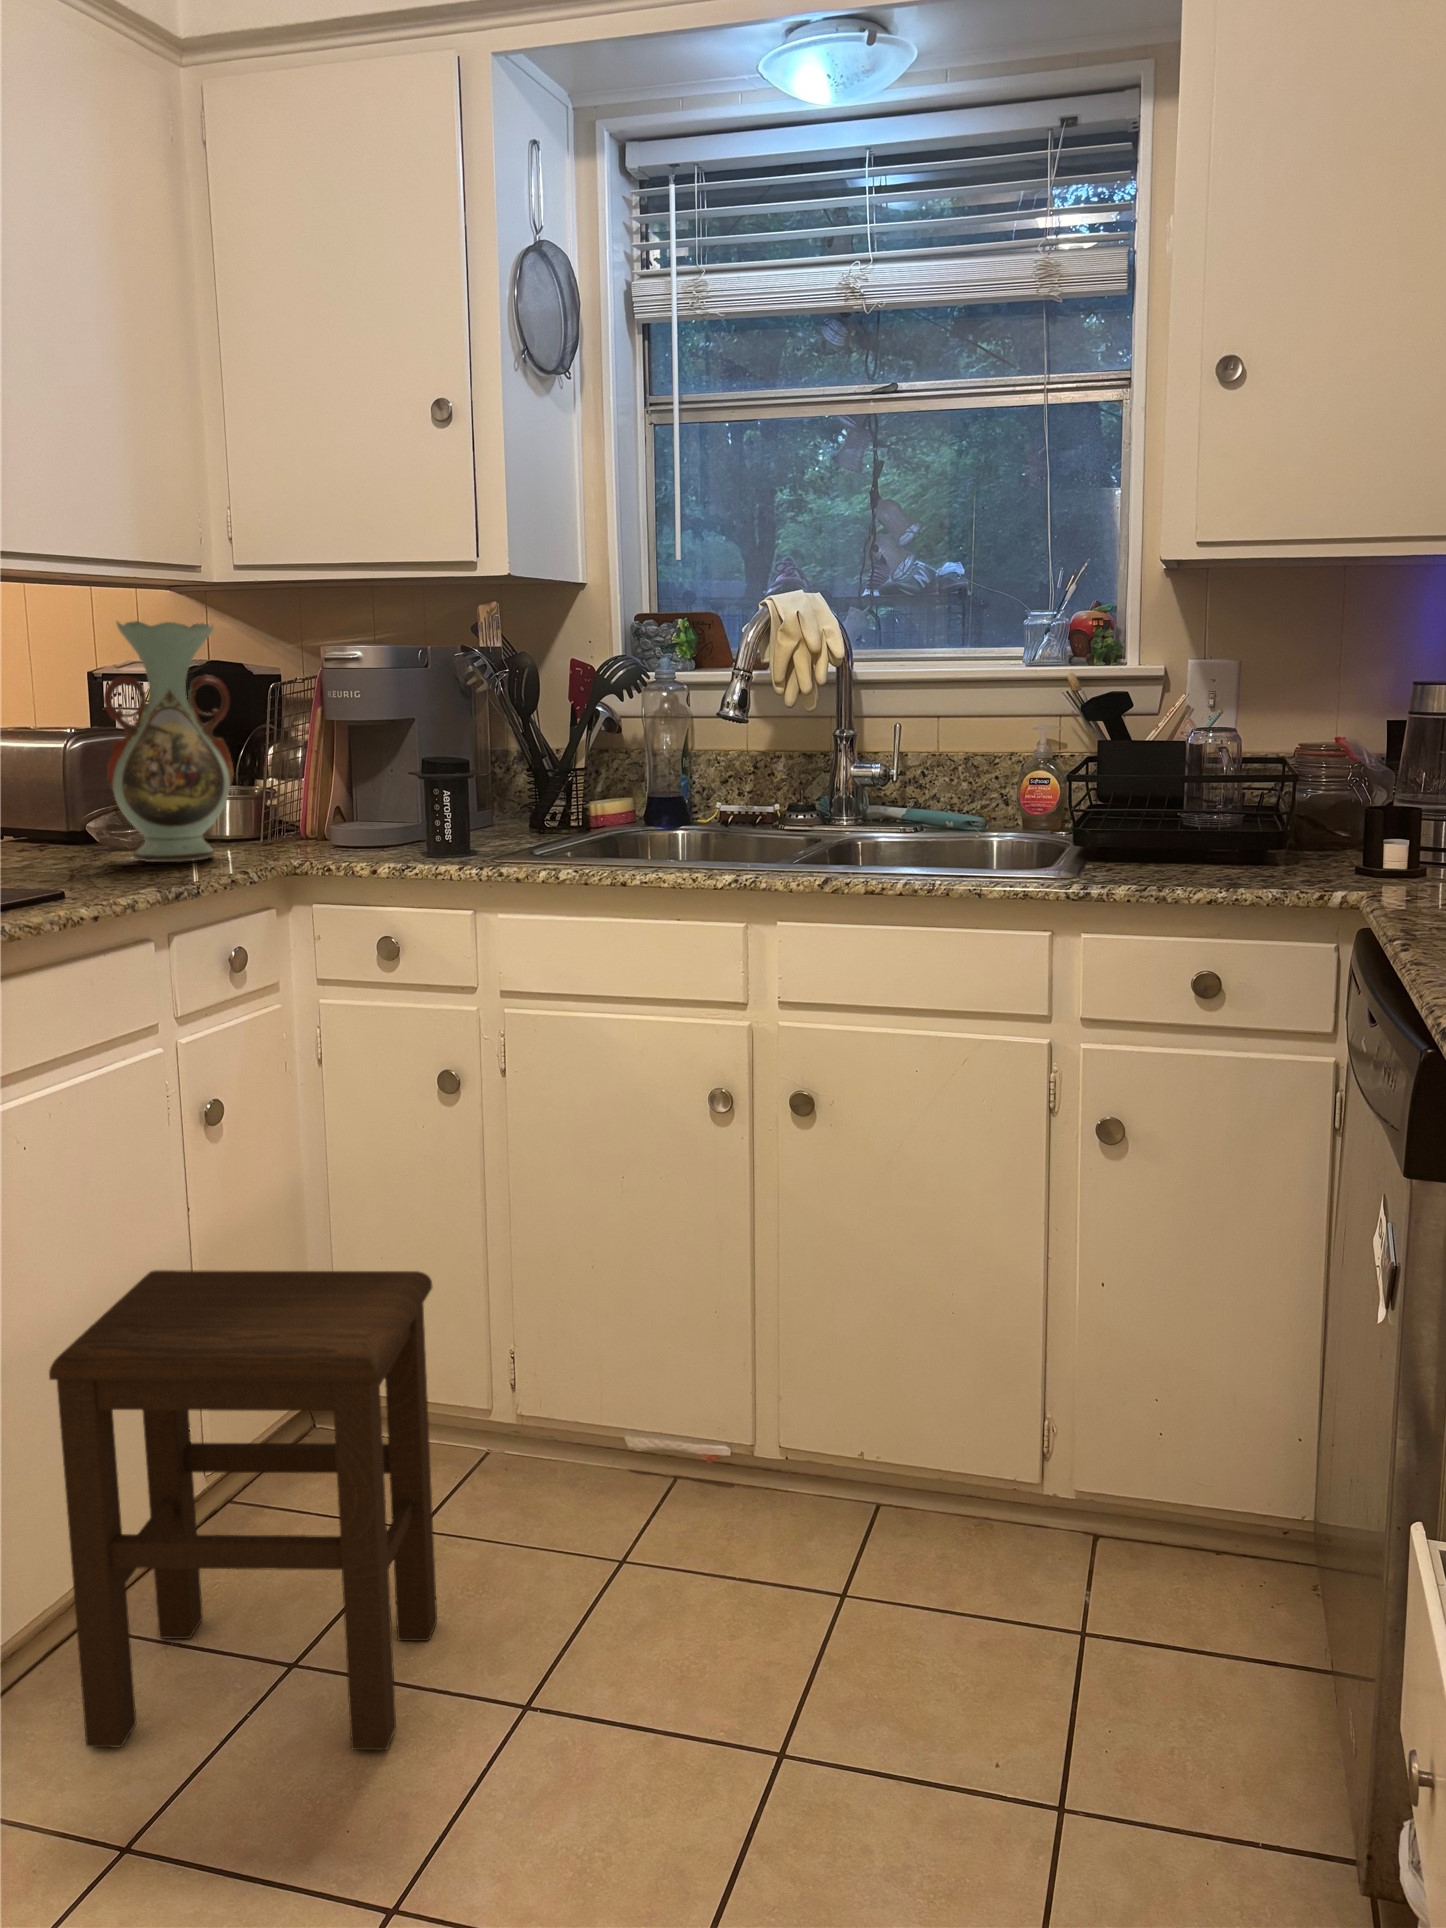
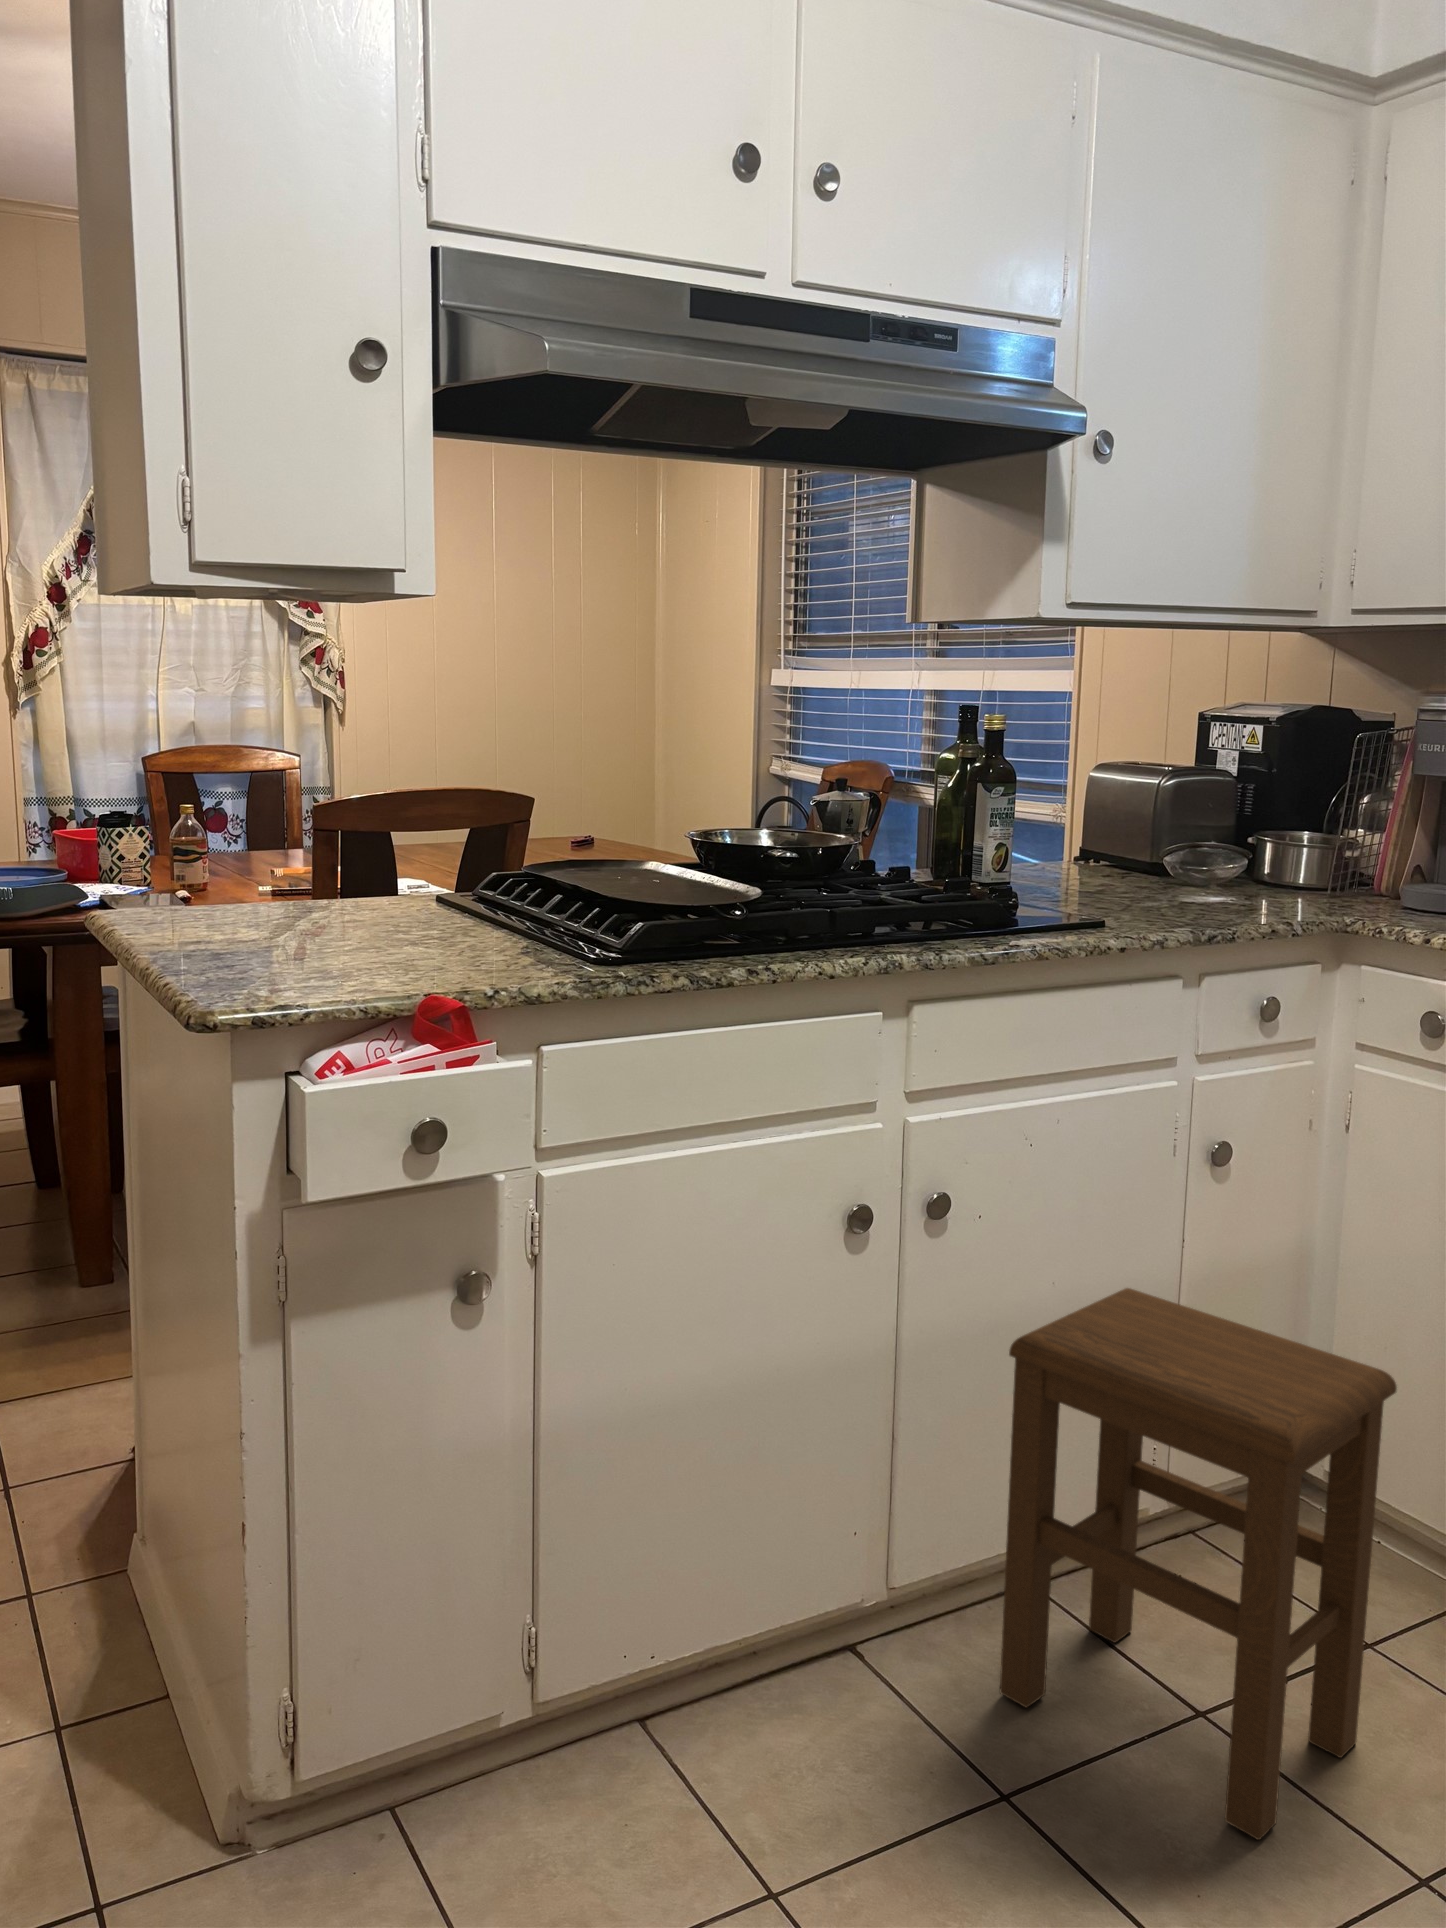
decorative vase: present [104,621,234,862] -> none [1178,669,1308,905]

